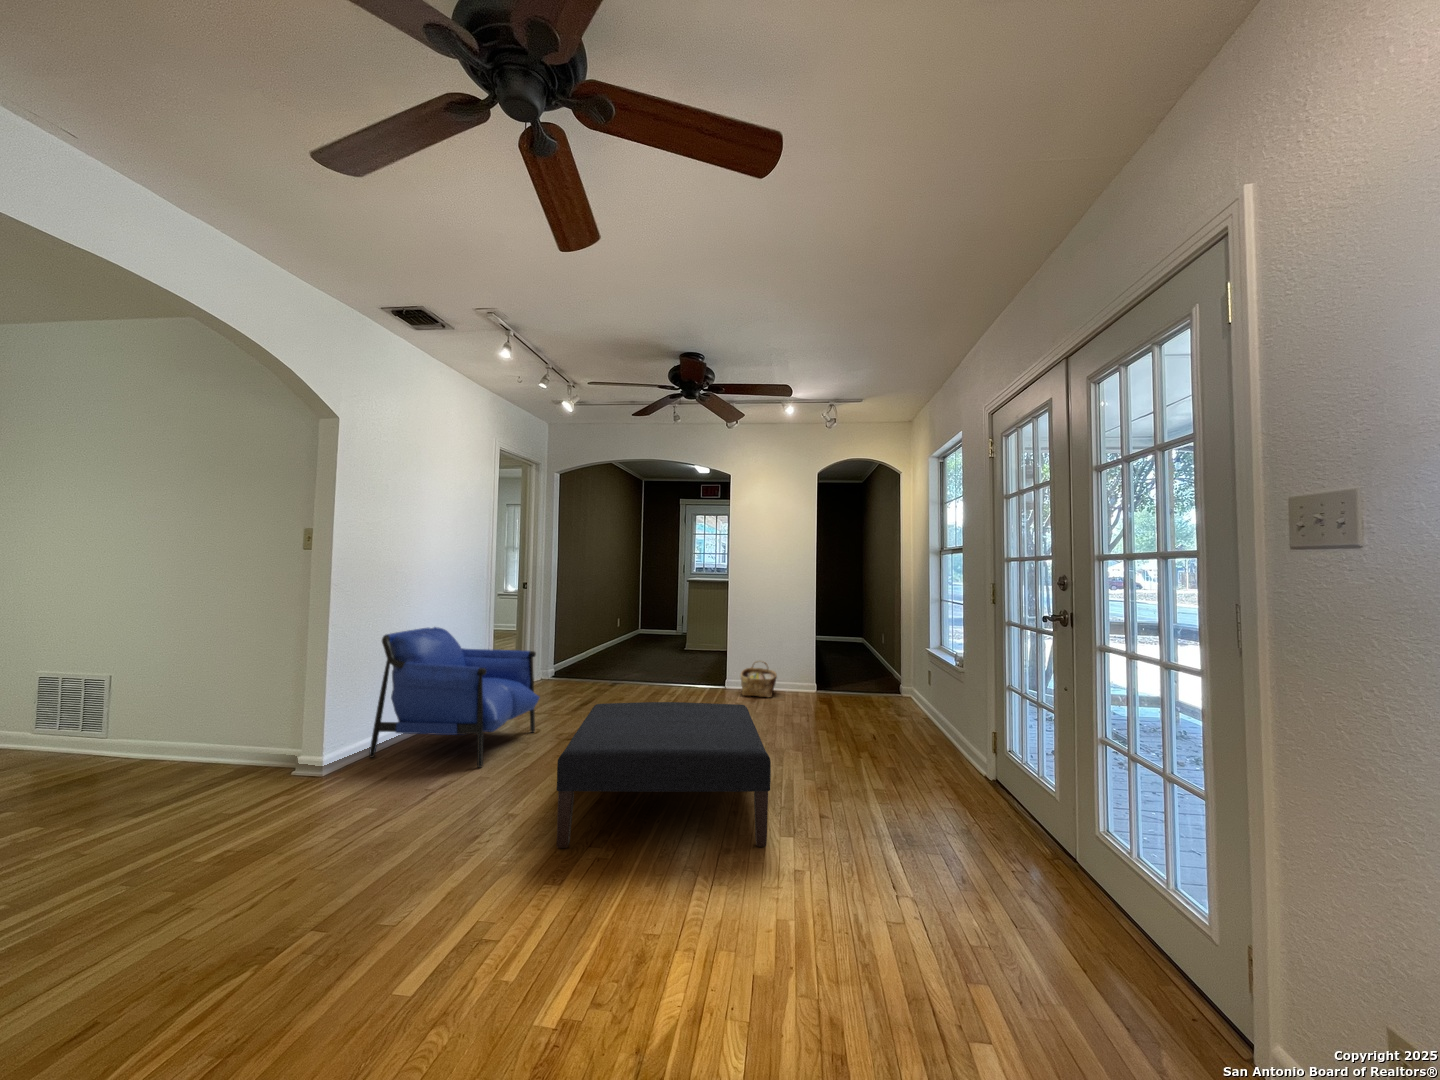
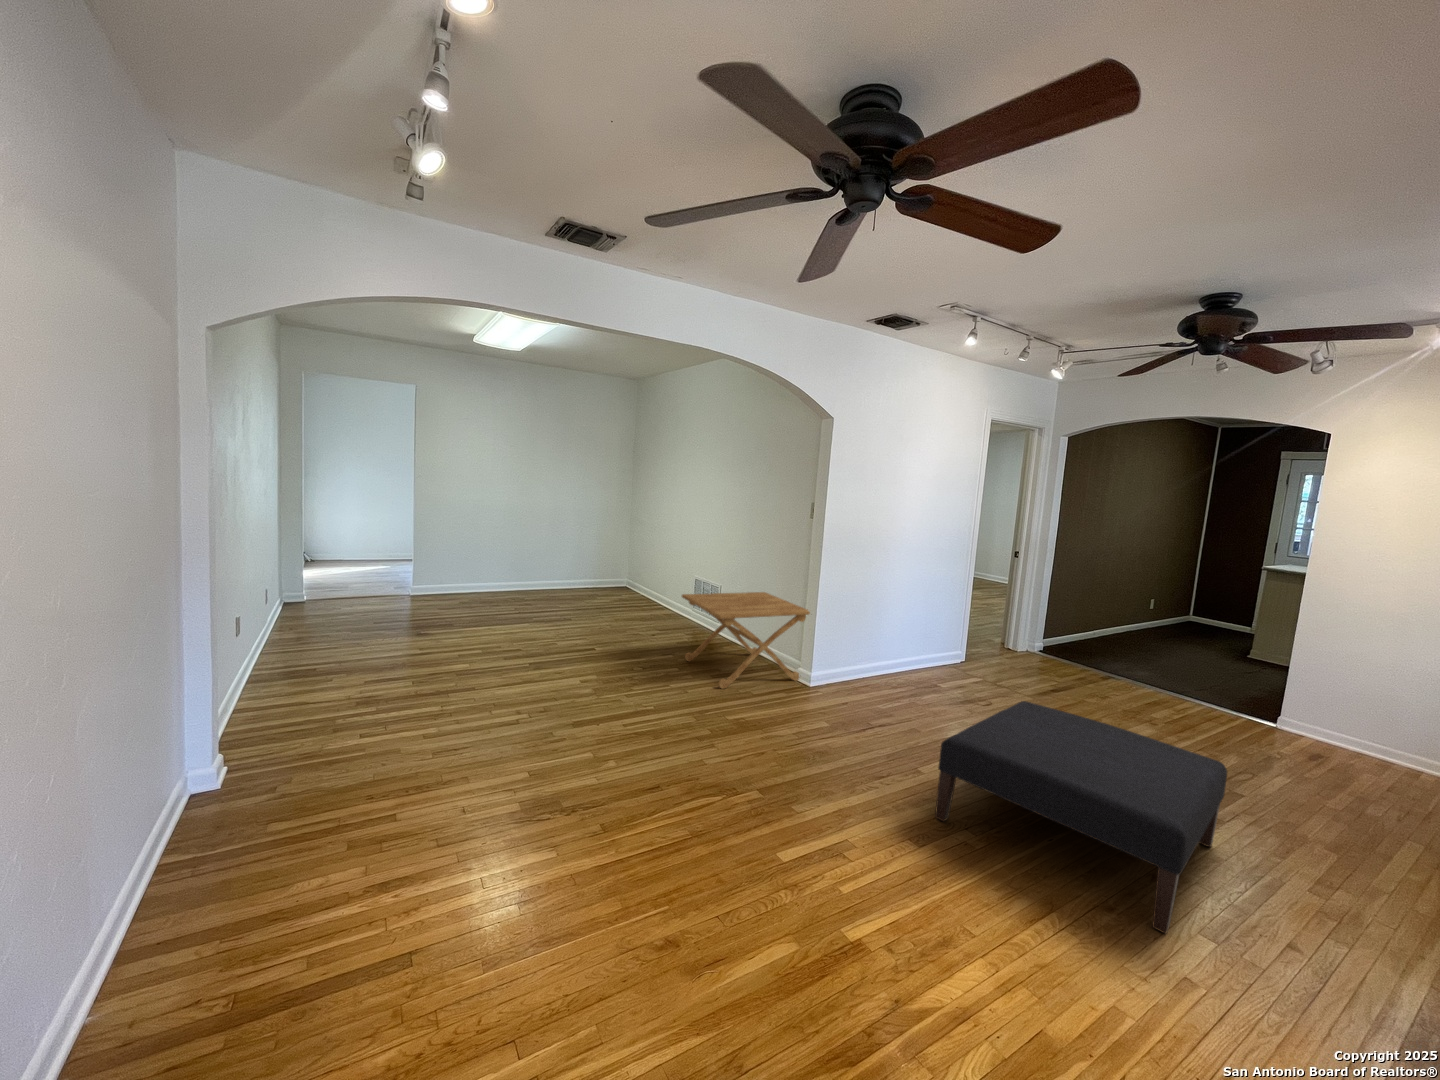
armchair: present [369,627,539,768] -> none [843,588,991,722]
woven basket: present [740,661,777,697] -> none [1304,706,1385,765]
side table: none [42,665,319,822] -> present [682,592,810,689]

